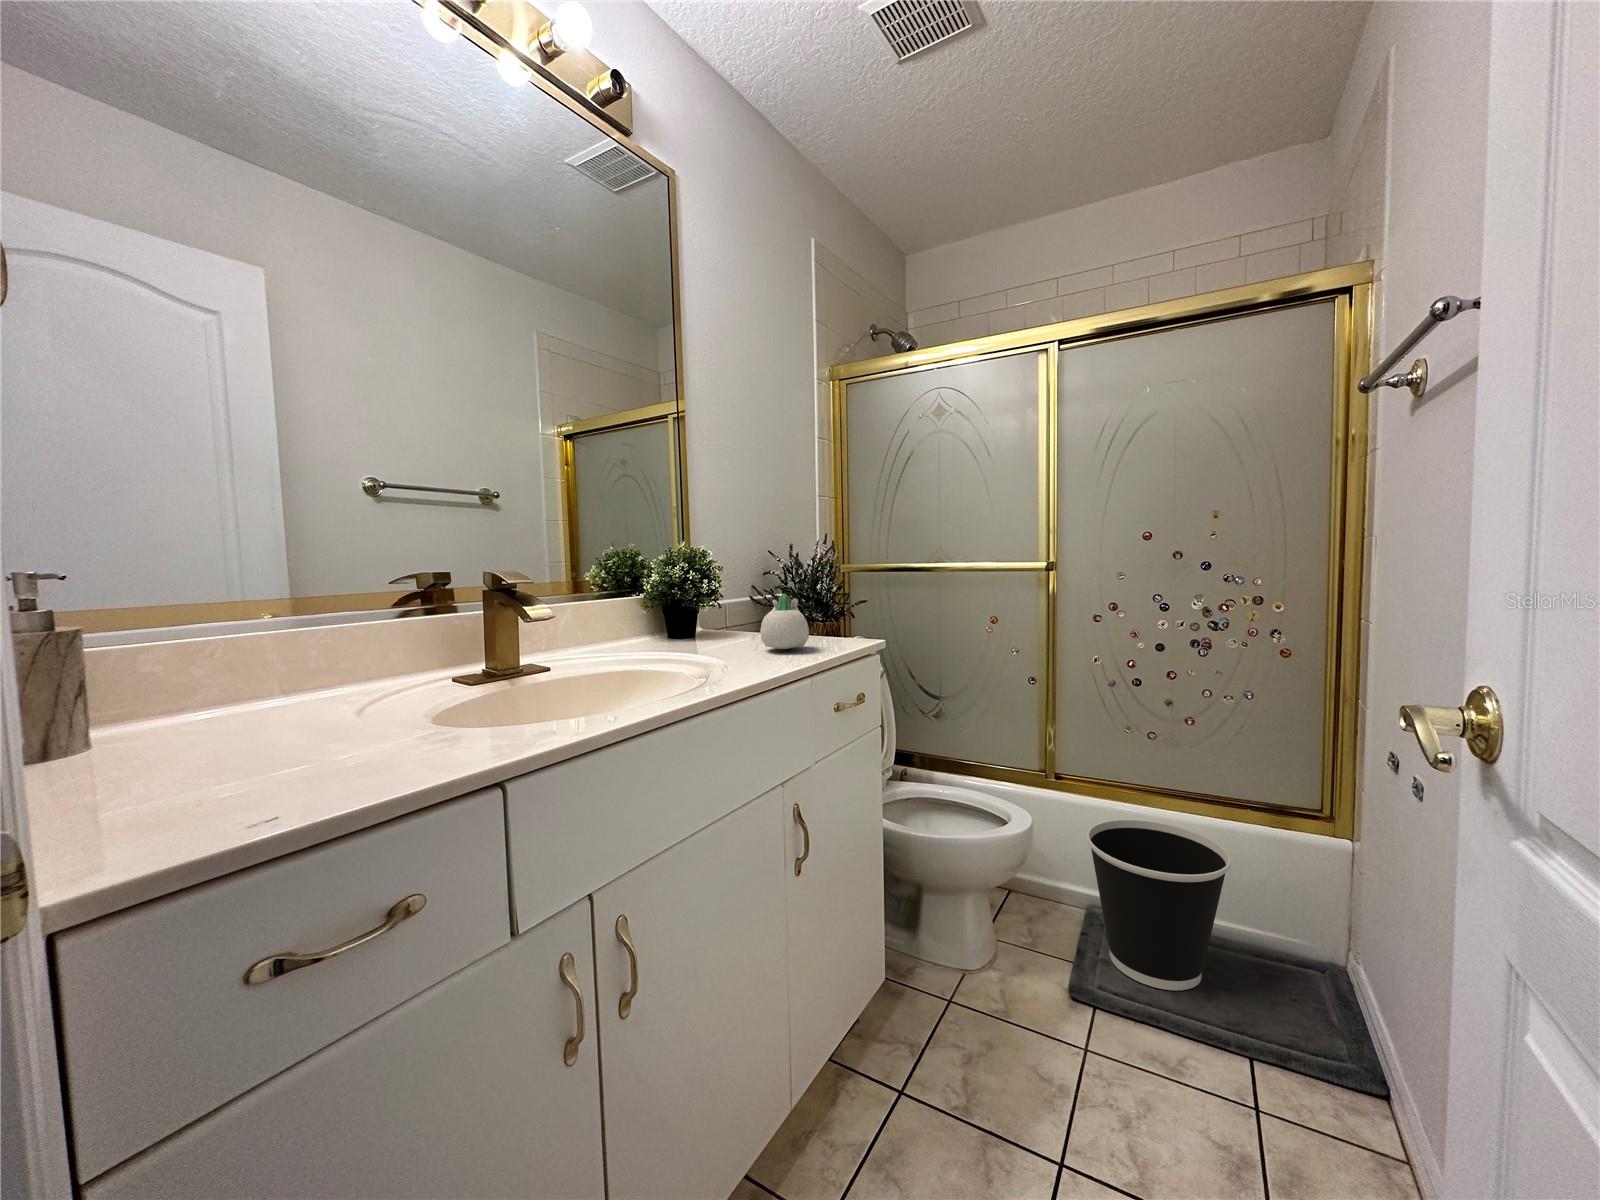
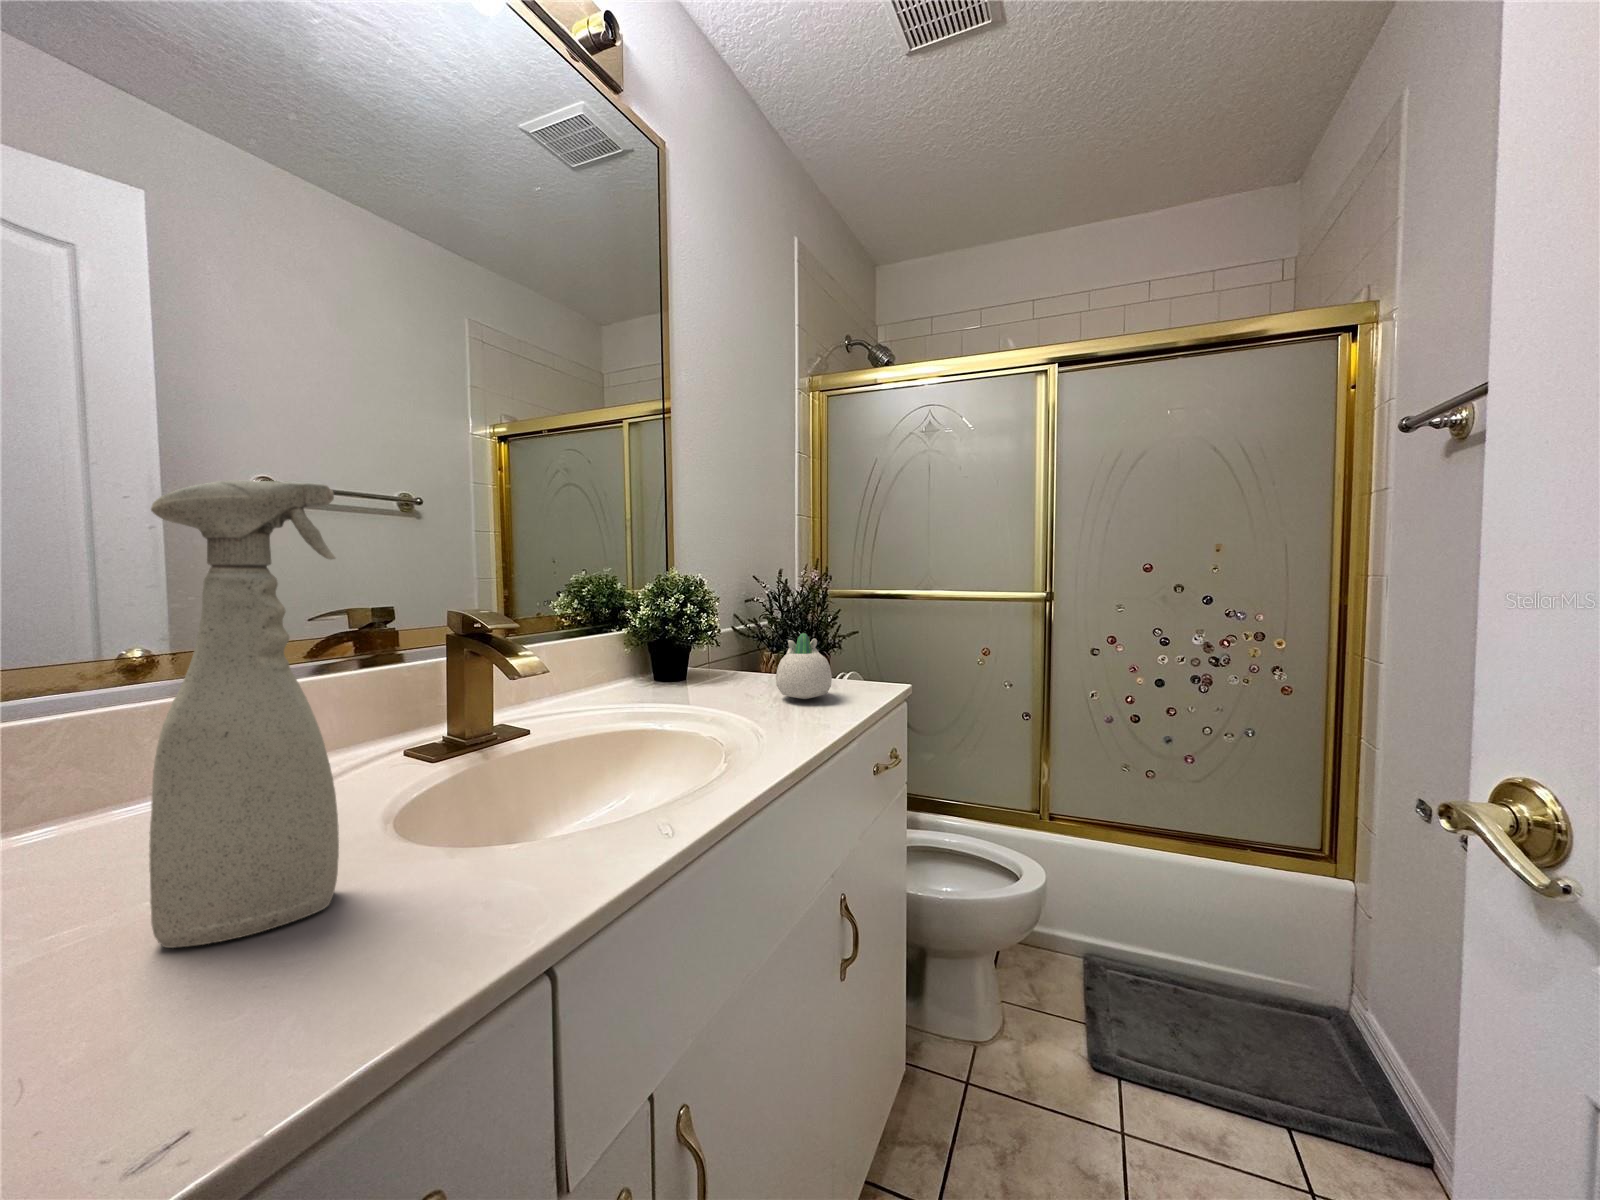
spray bottle: none [267,469,385,757] -> present [149,480,339,948]
wastebasket: present [1087,820,1231,990] -> none [1097,864,1249,1051]

